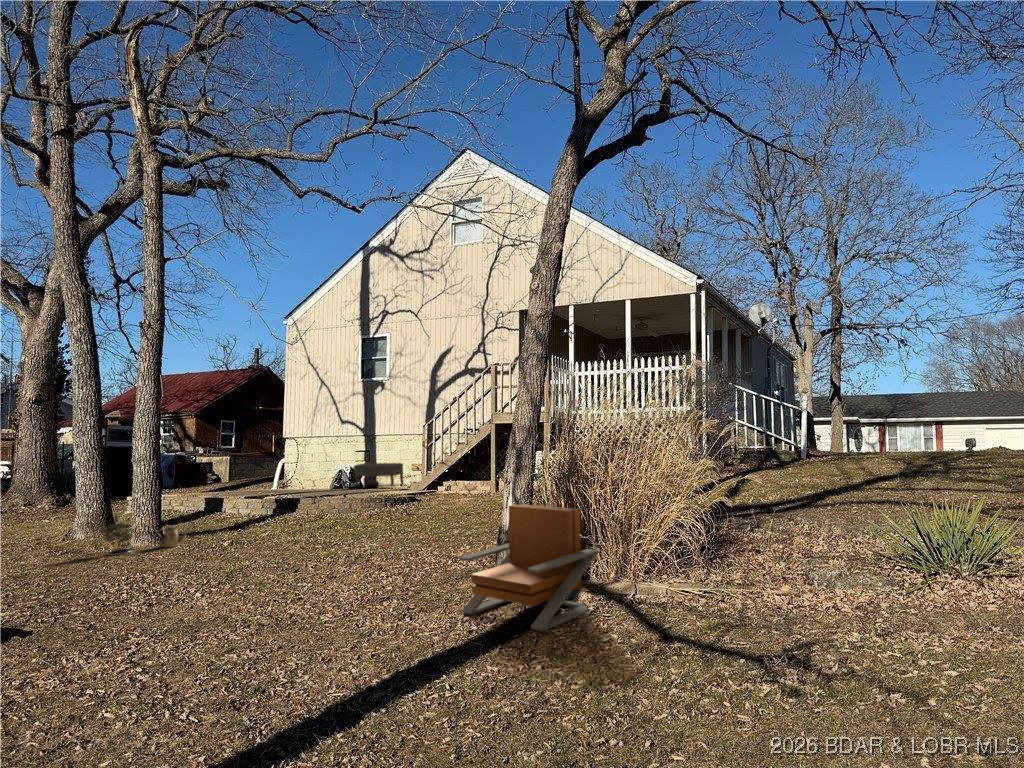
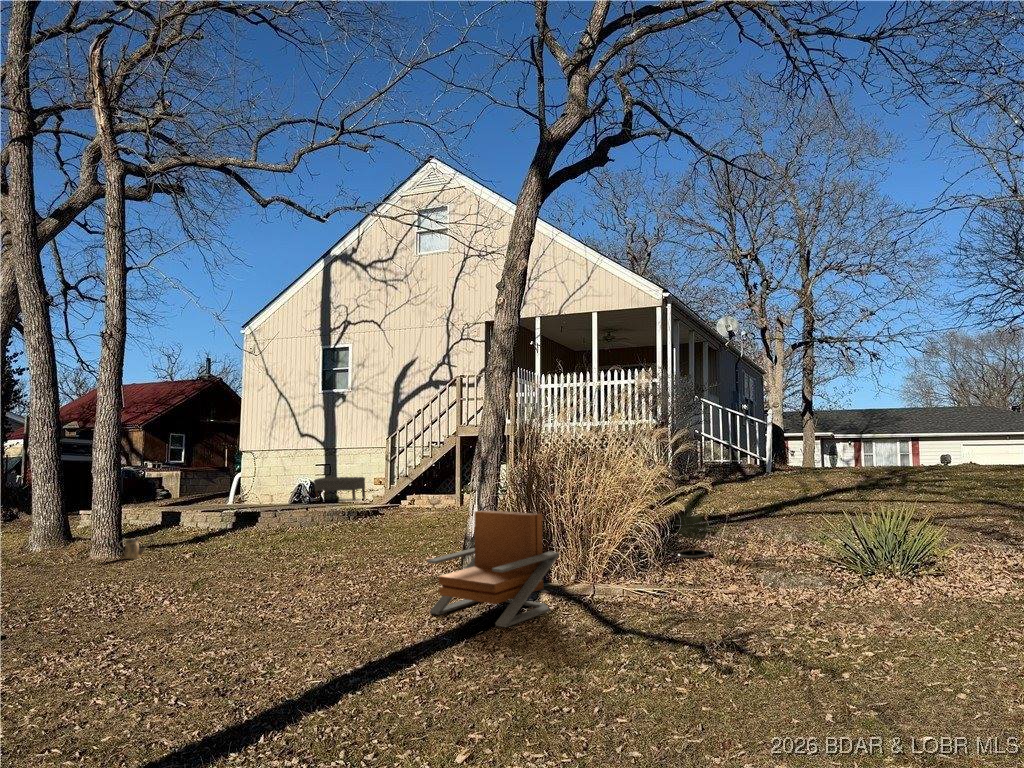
potted tree: present [102,514,132,555] -> present [677,505,709,558]

